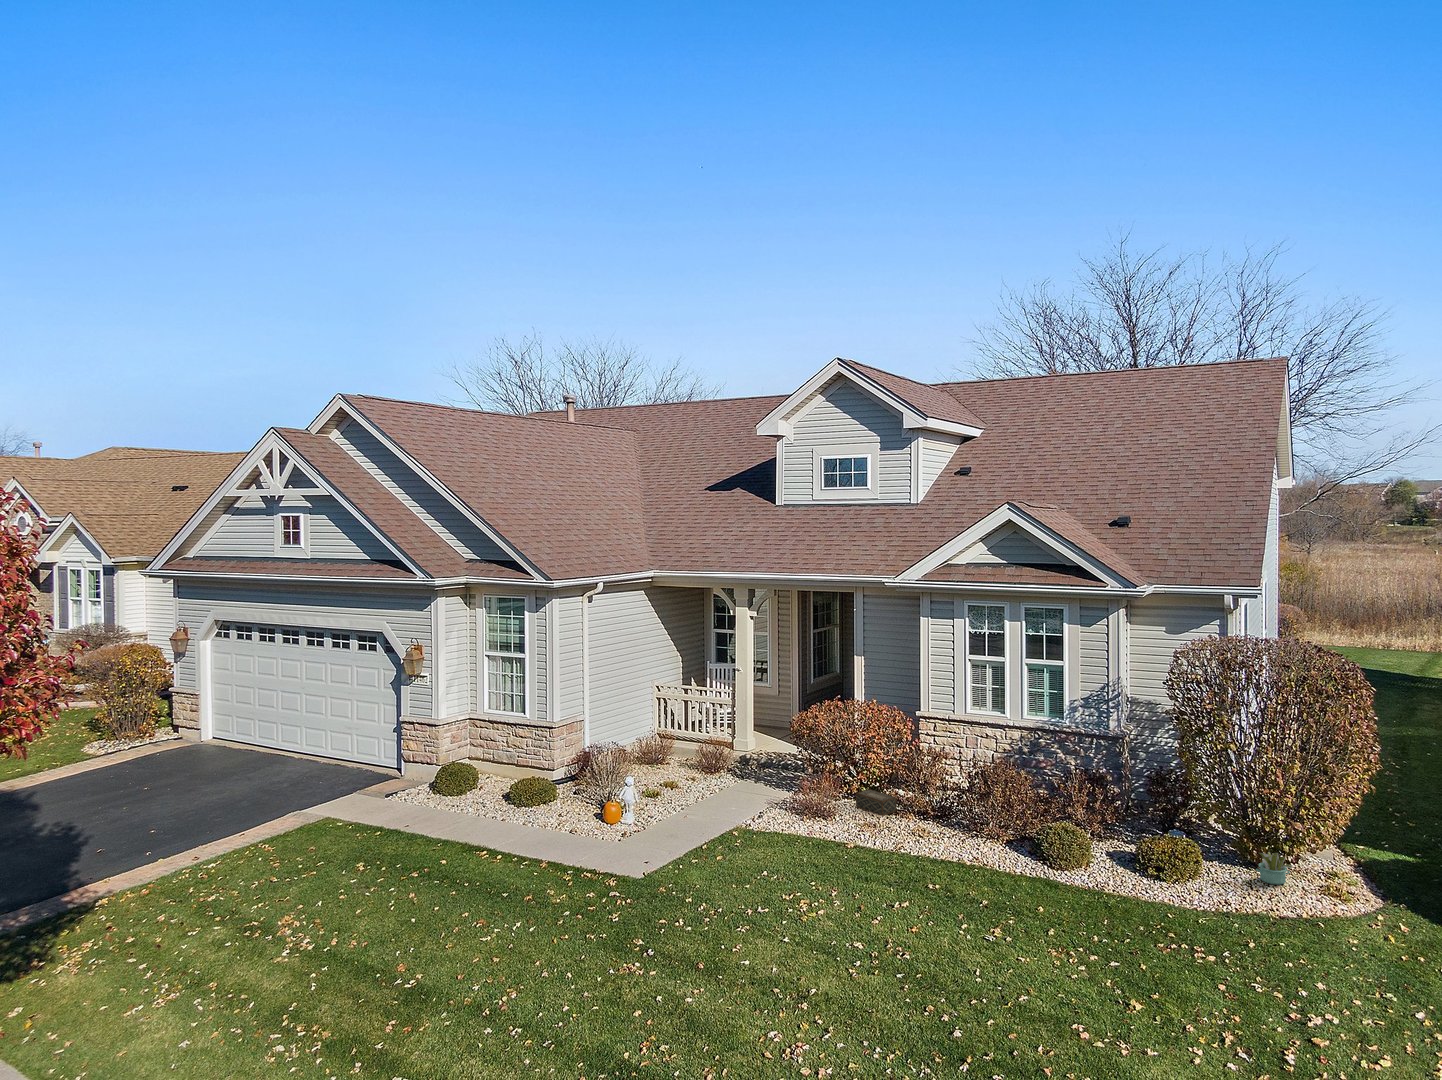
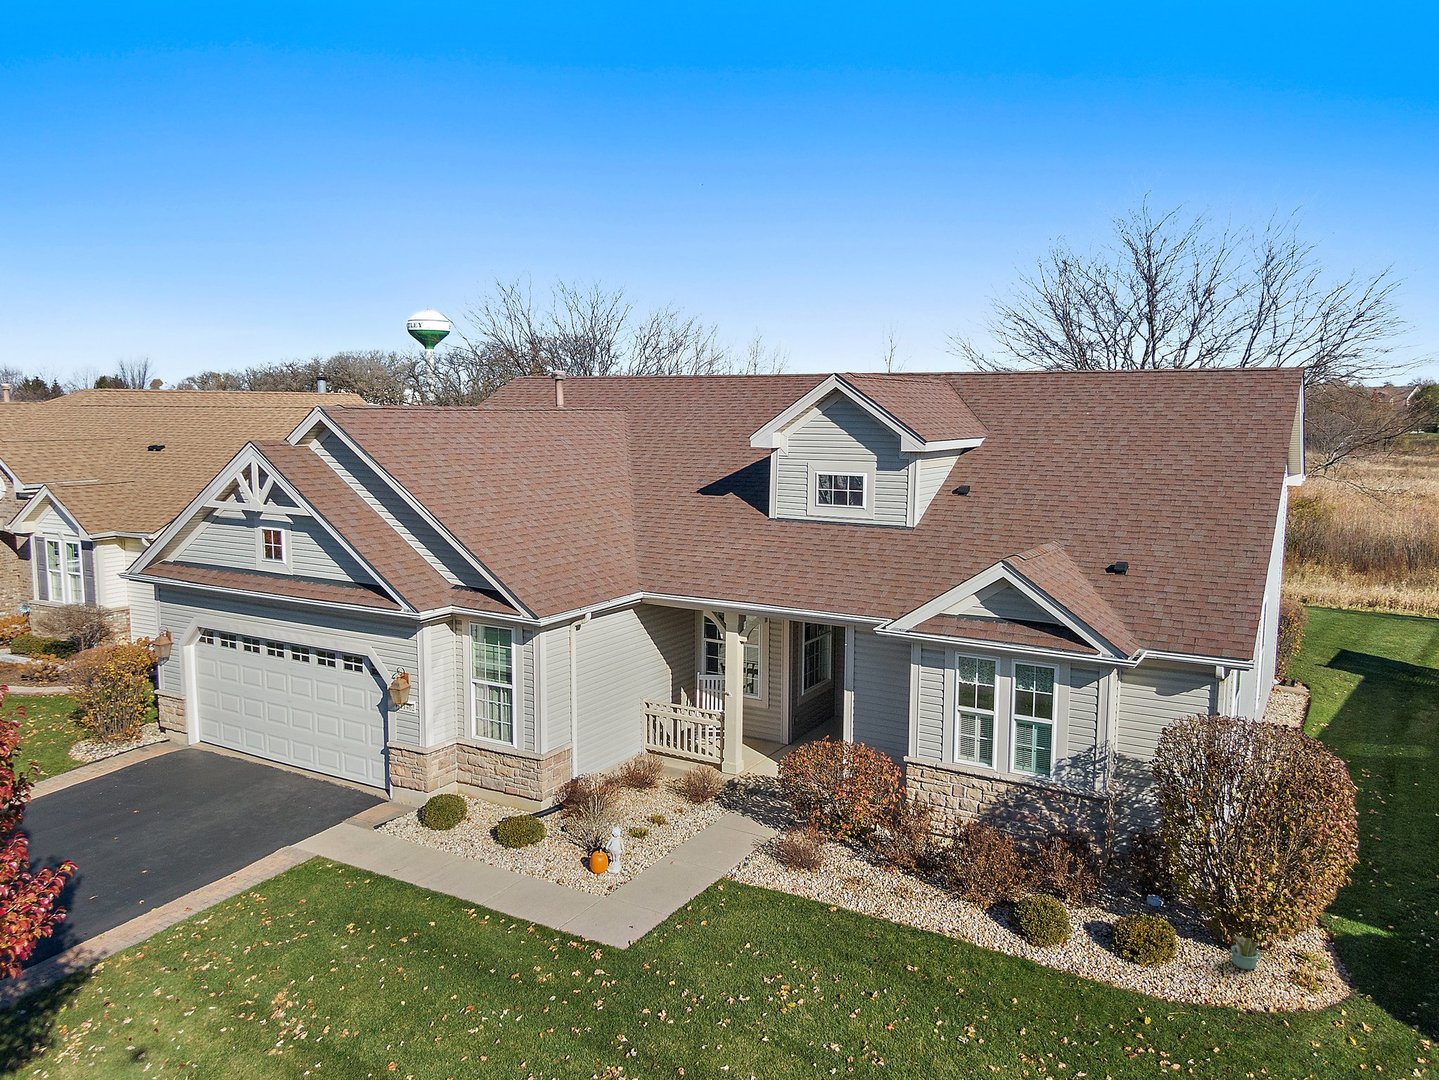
woven basket: present [856,789,897,816] -> none [841,835,881,866]

